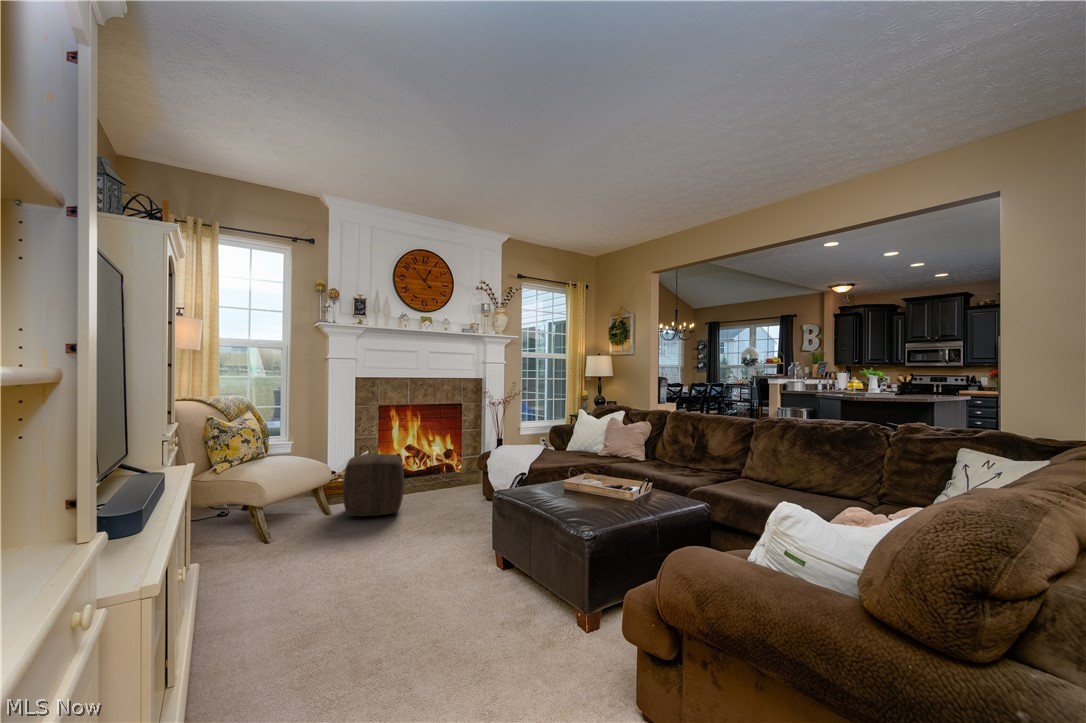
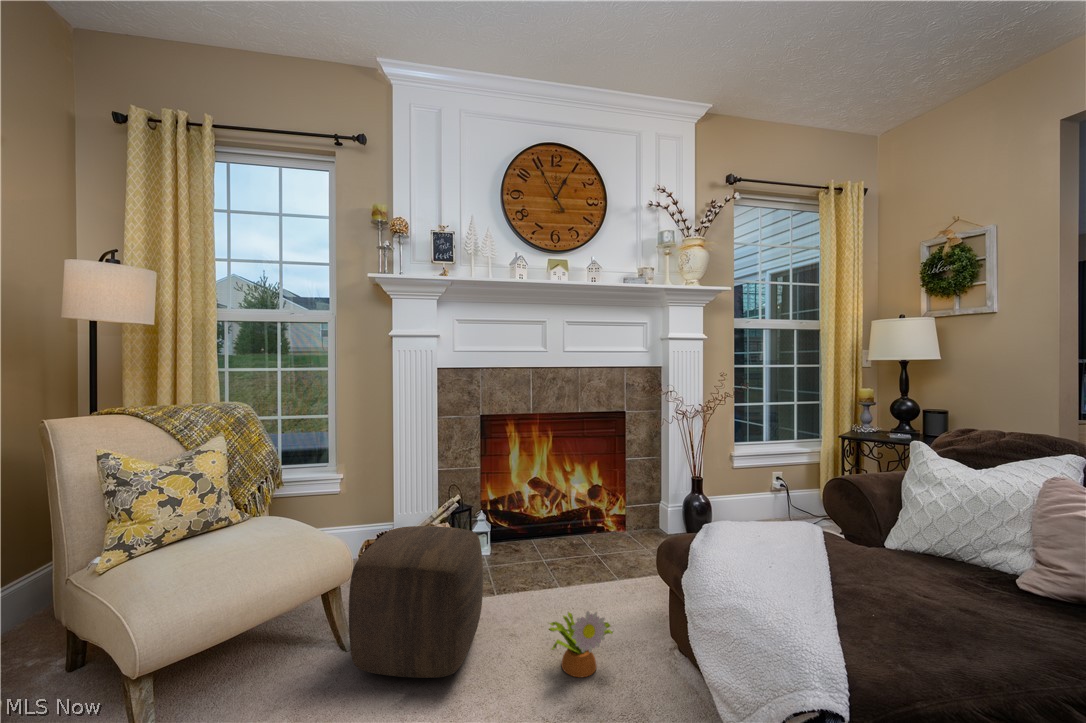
decorative plant: none [436,479,467,510] -> present [549,611,613,677]

